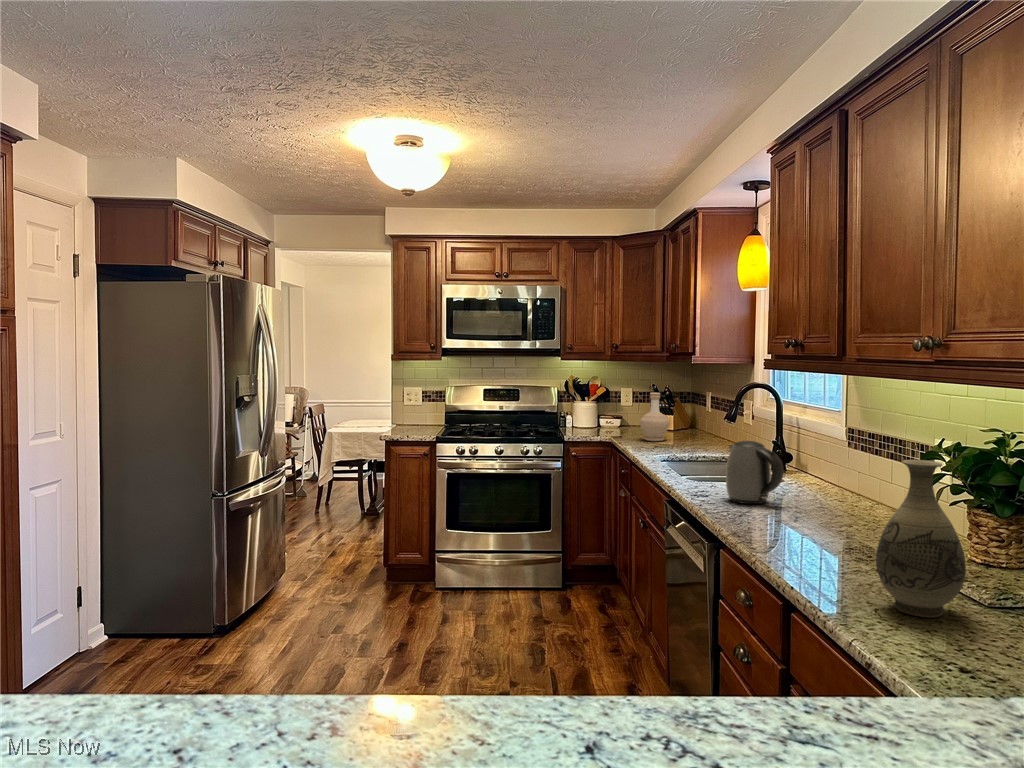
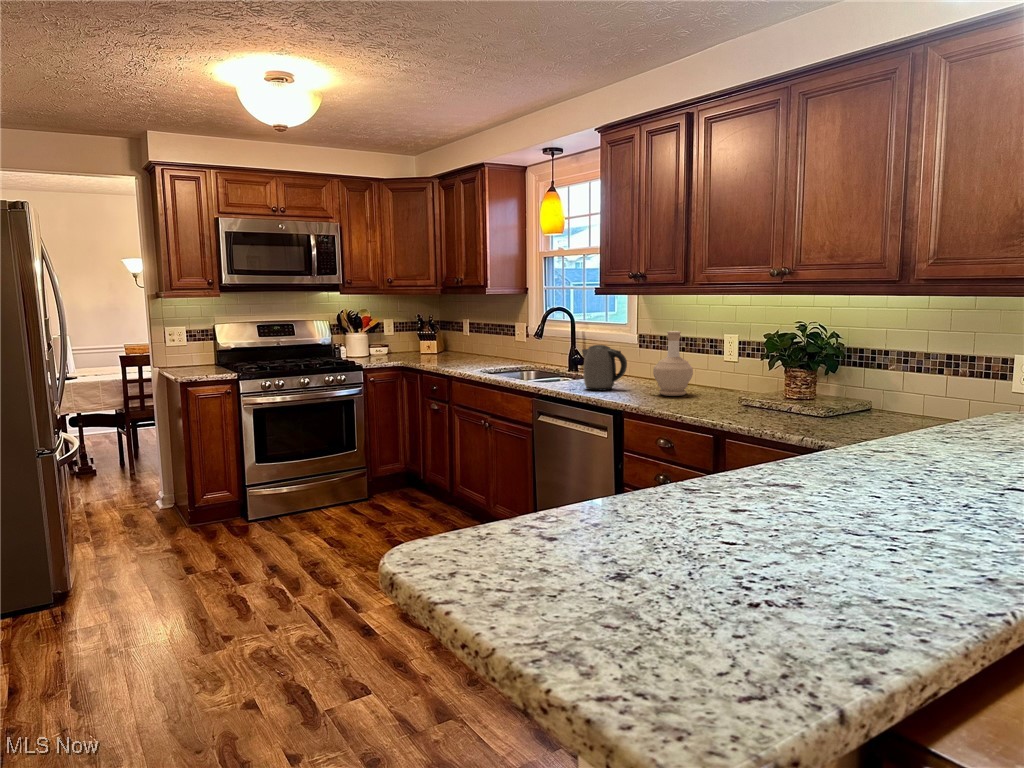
bottle: present [640,393,670,441] -> present [653,331,693,396]
vase: present [876,460,966,617] -> none [772,335,820,423]

